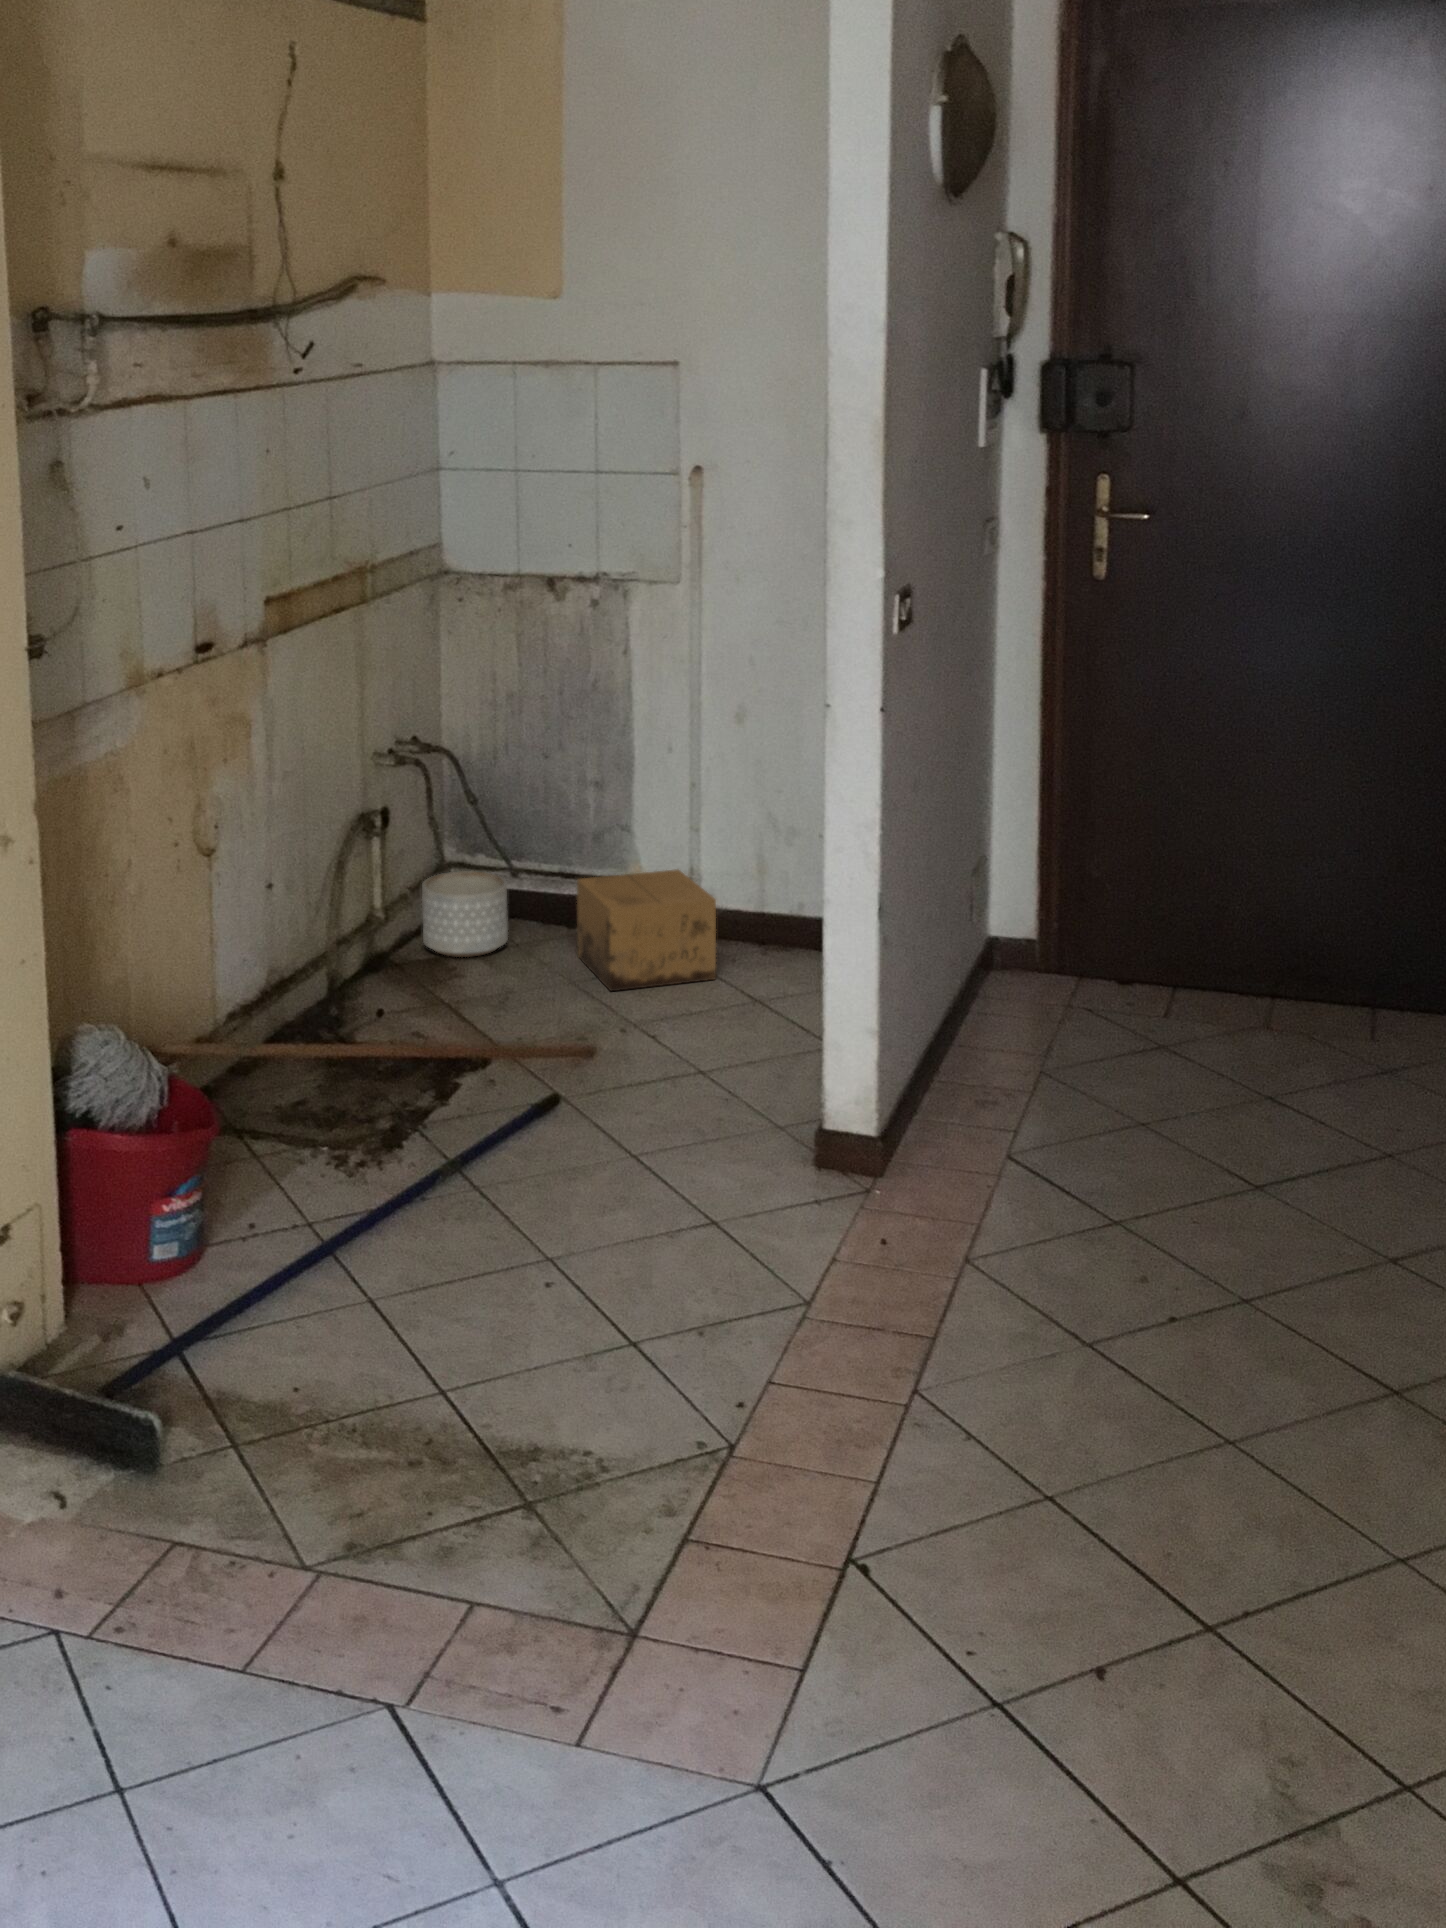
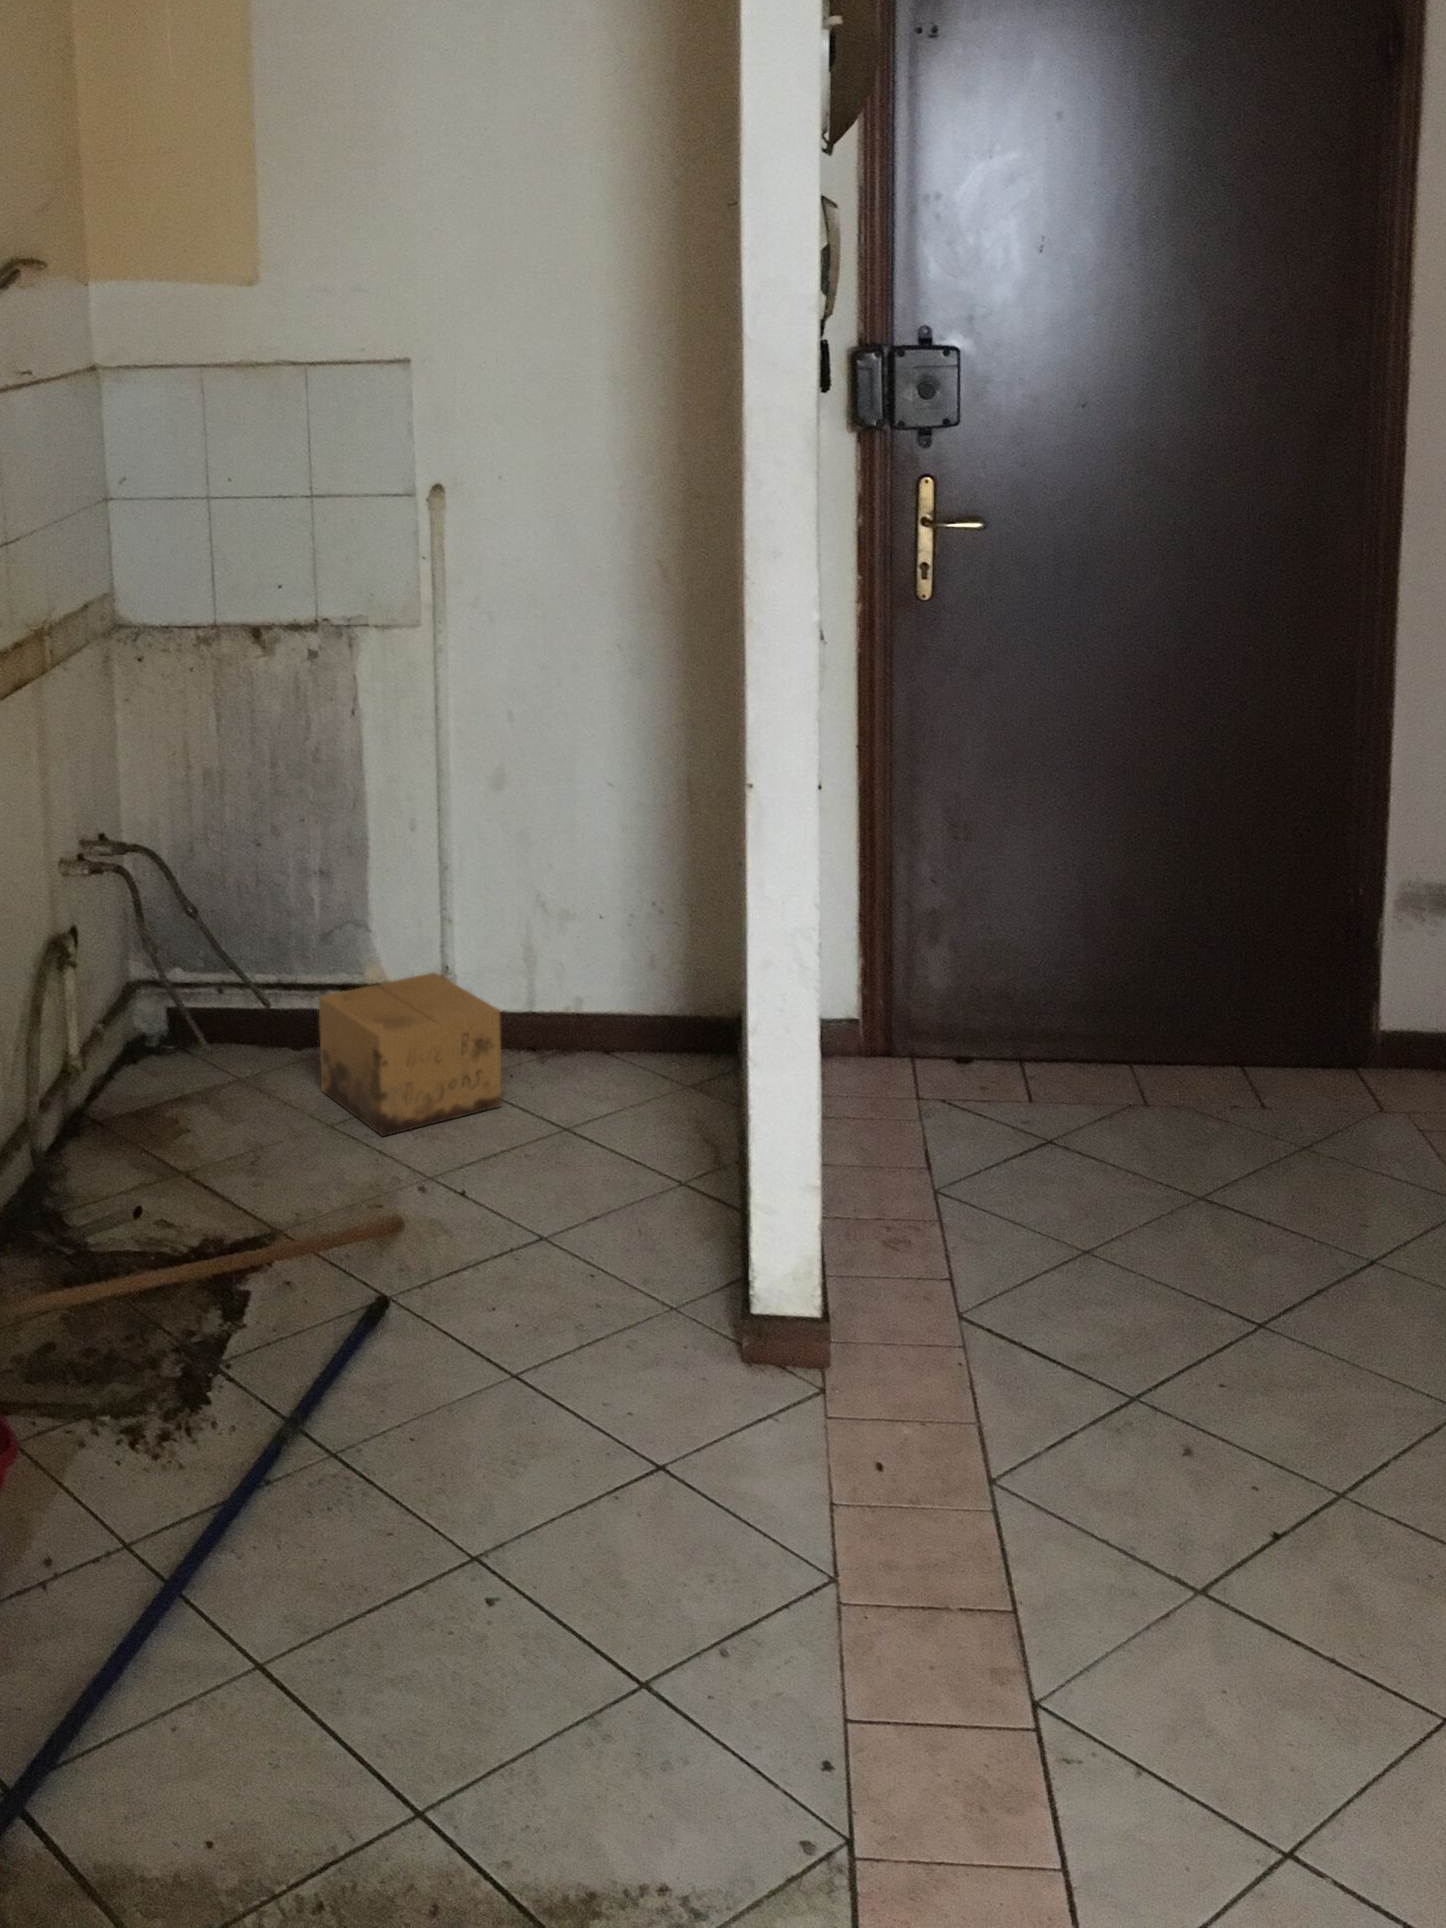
planter: present [422,871,508,957] -> none [119,994,229,1106]

